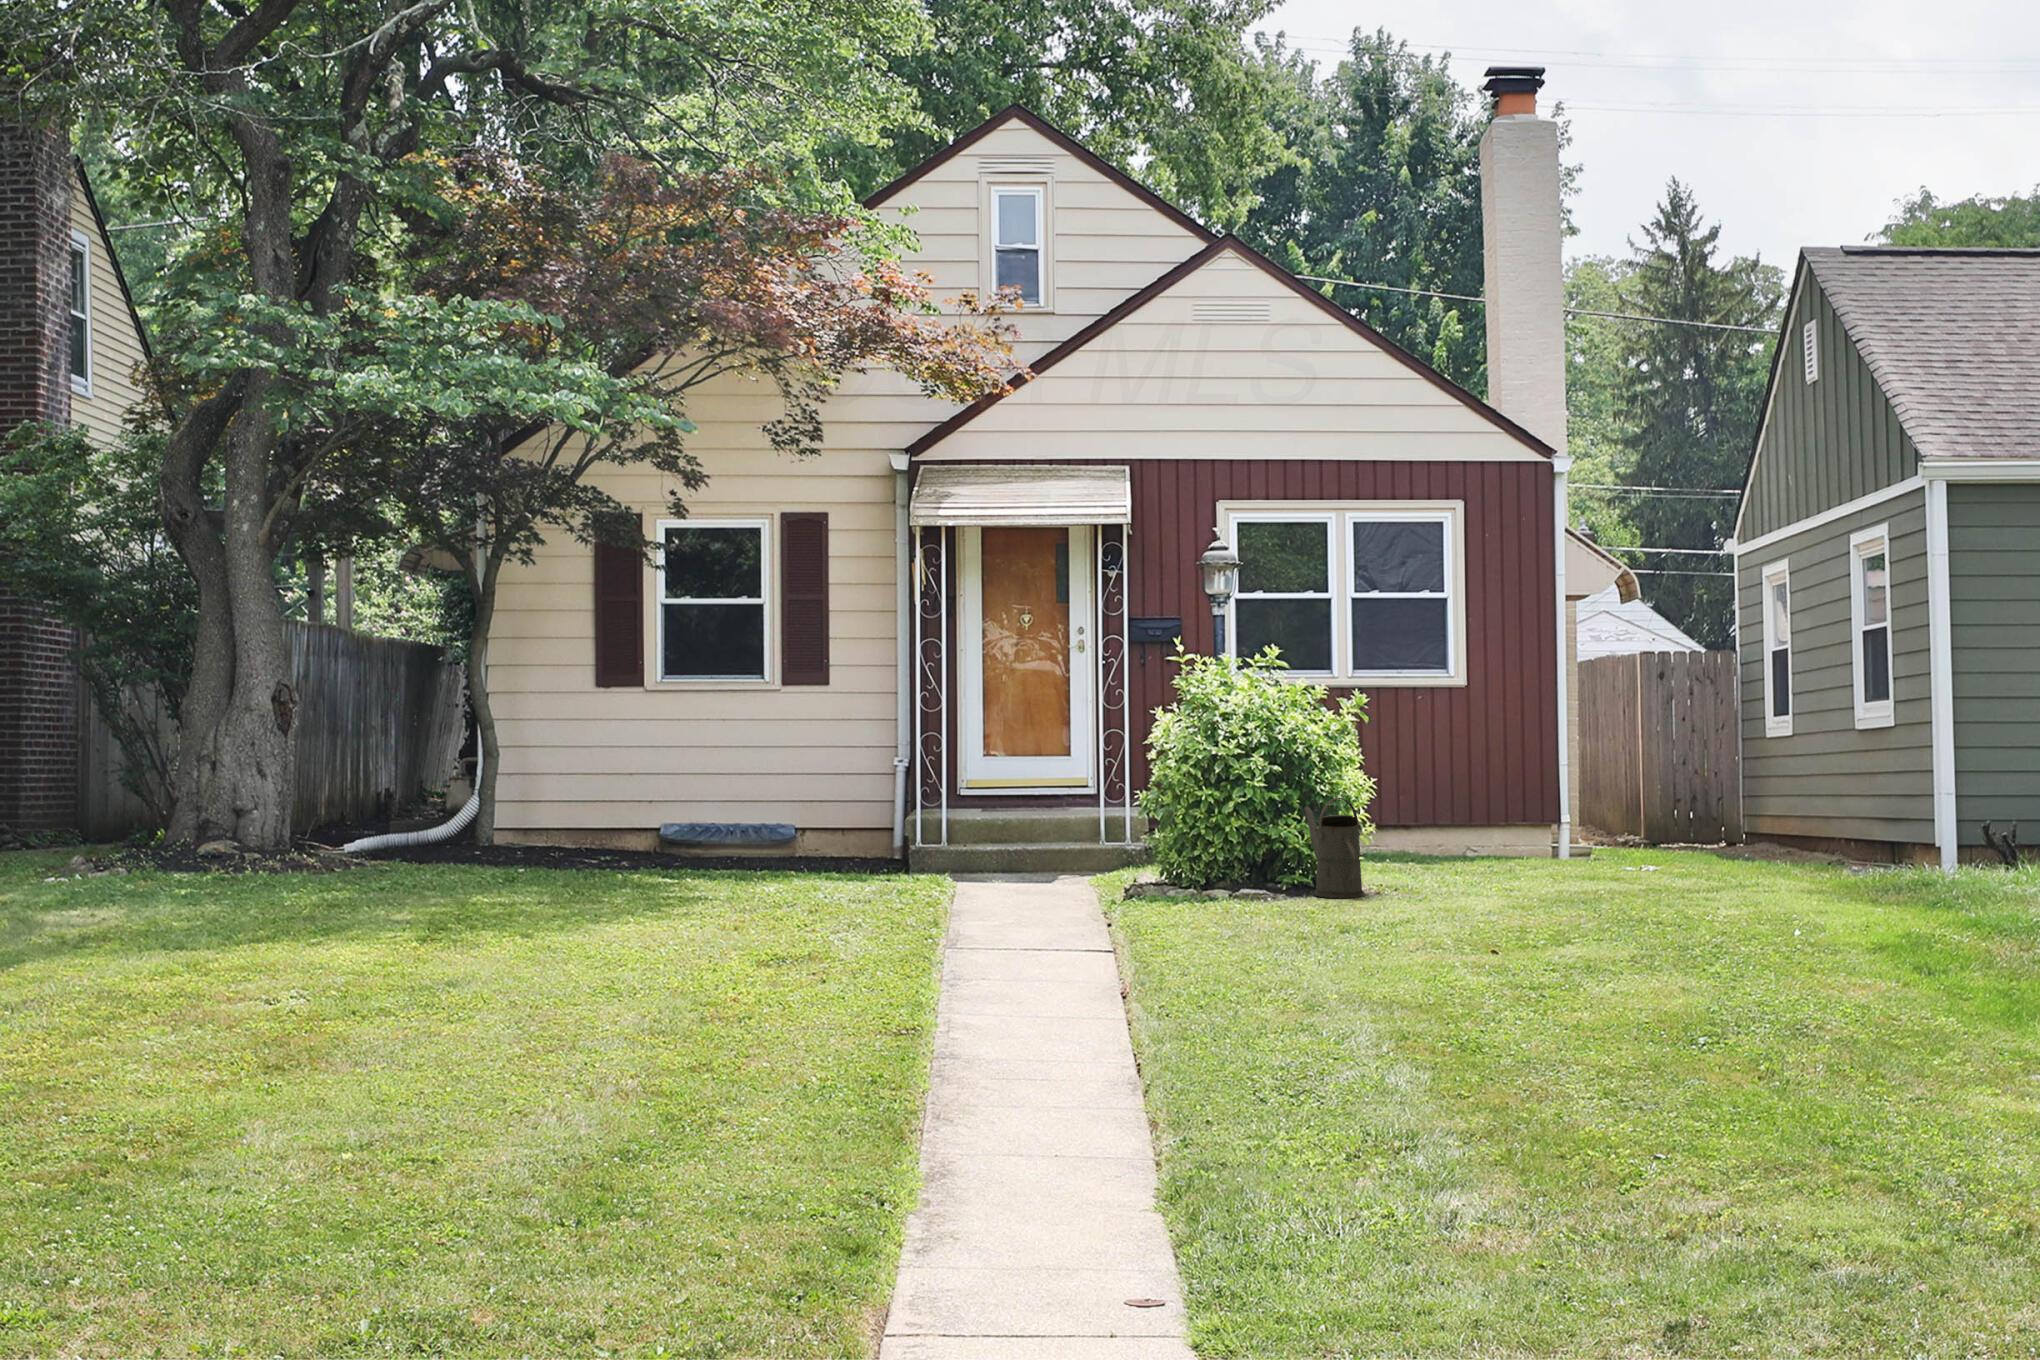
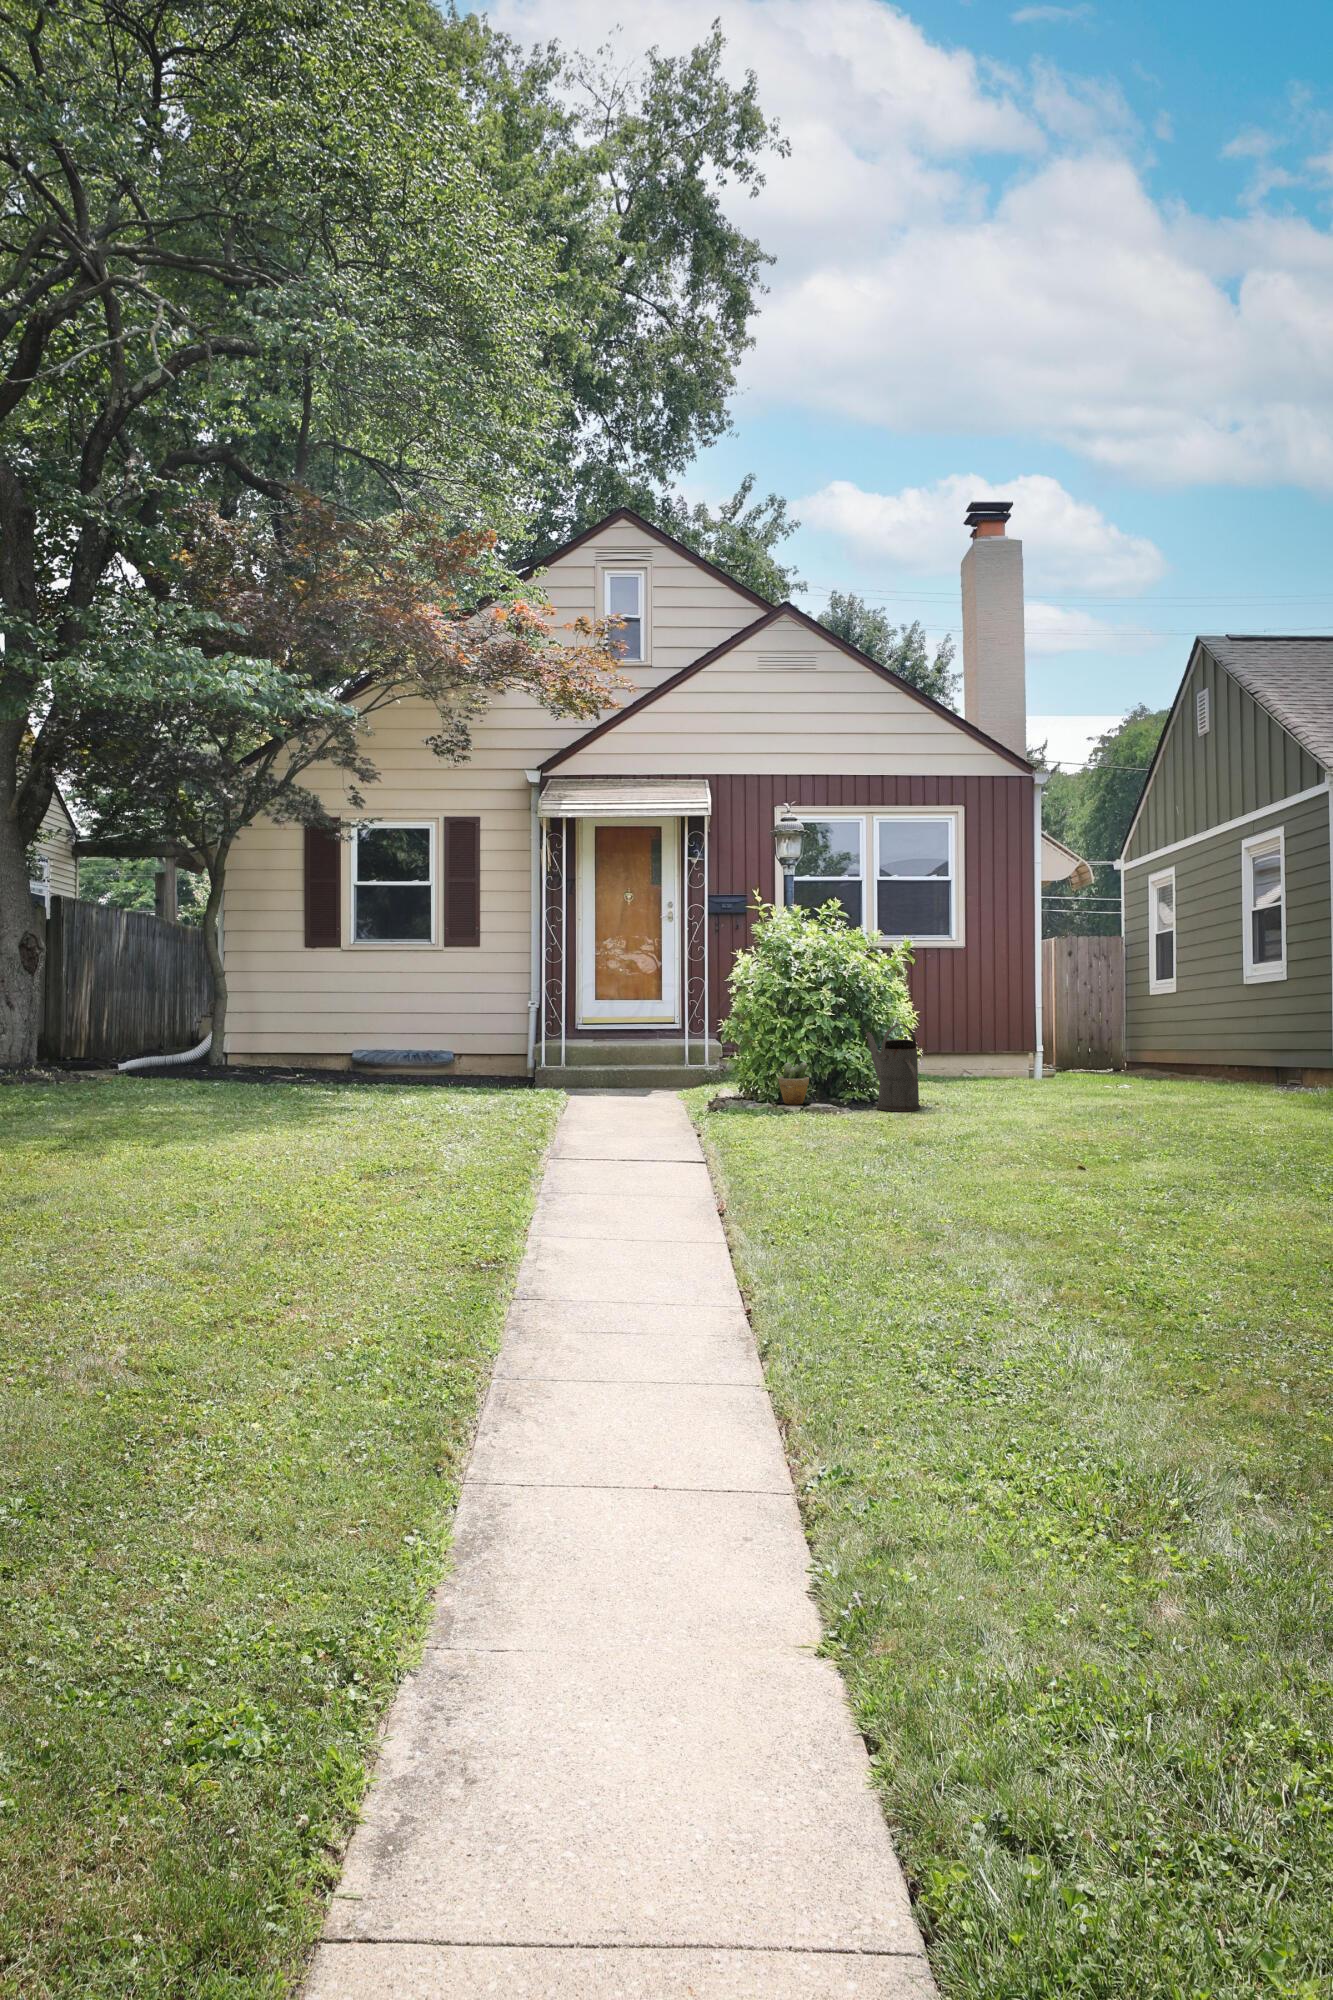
potted plant: none [1203,842,1239,891] -> present [778,1062,809,1105]

